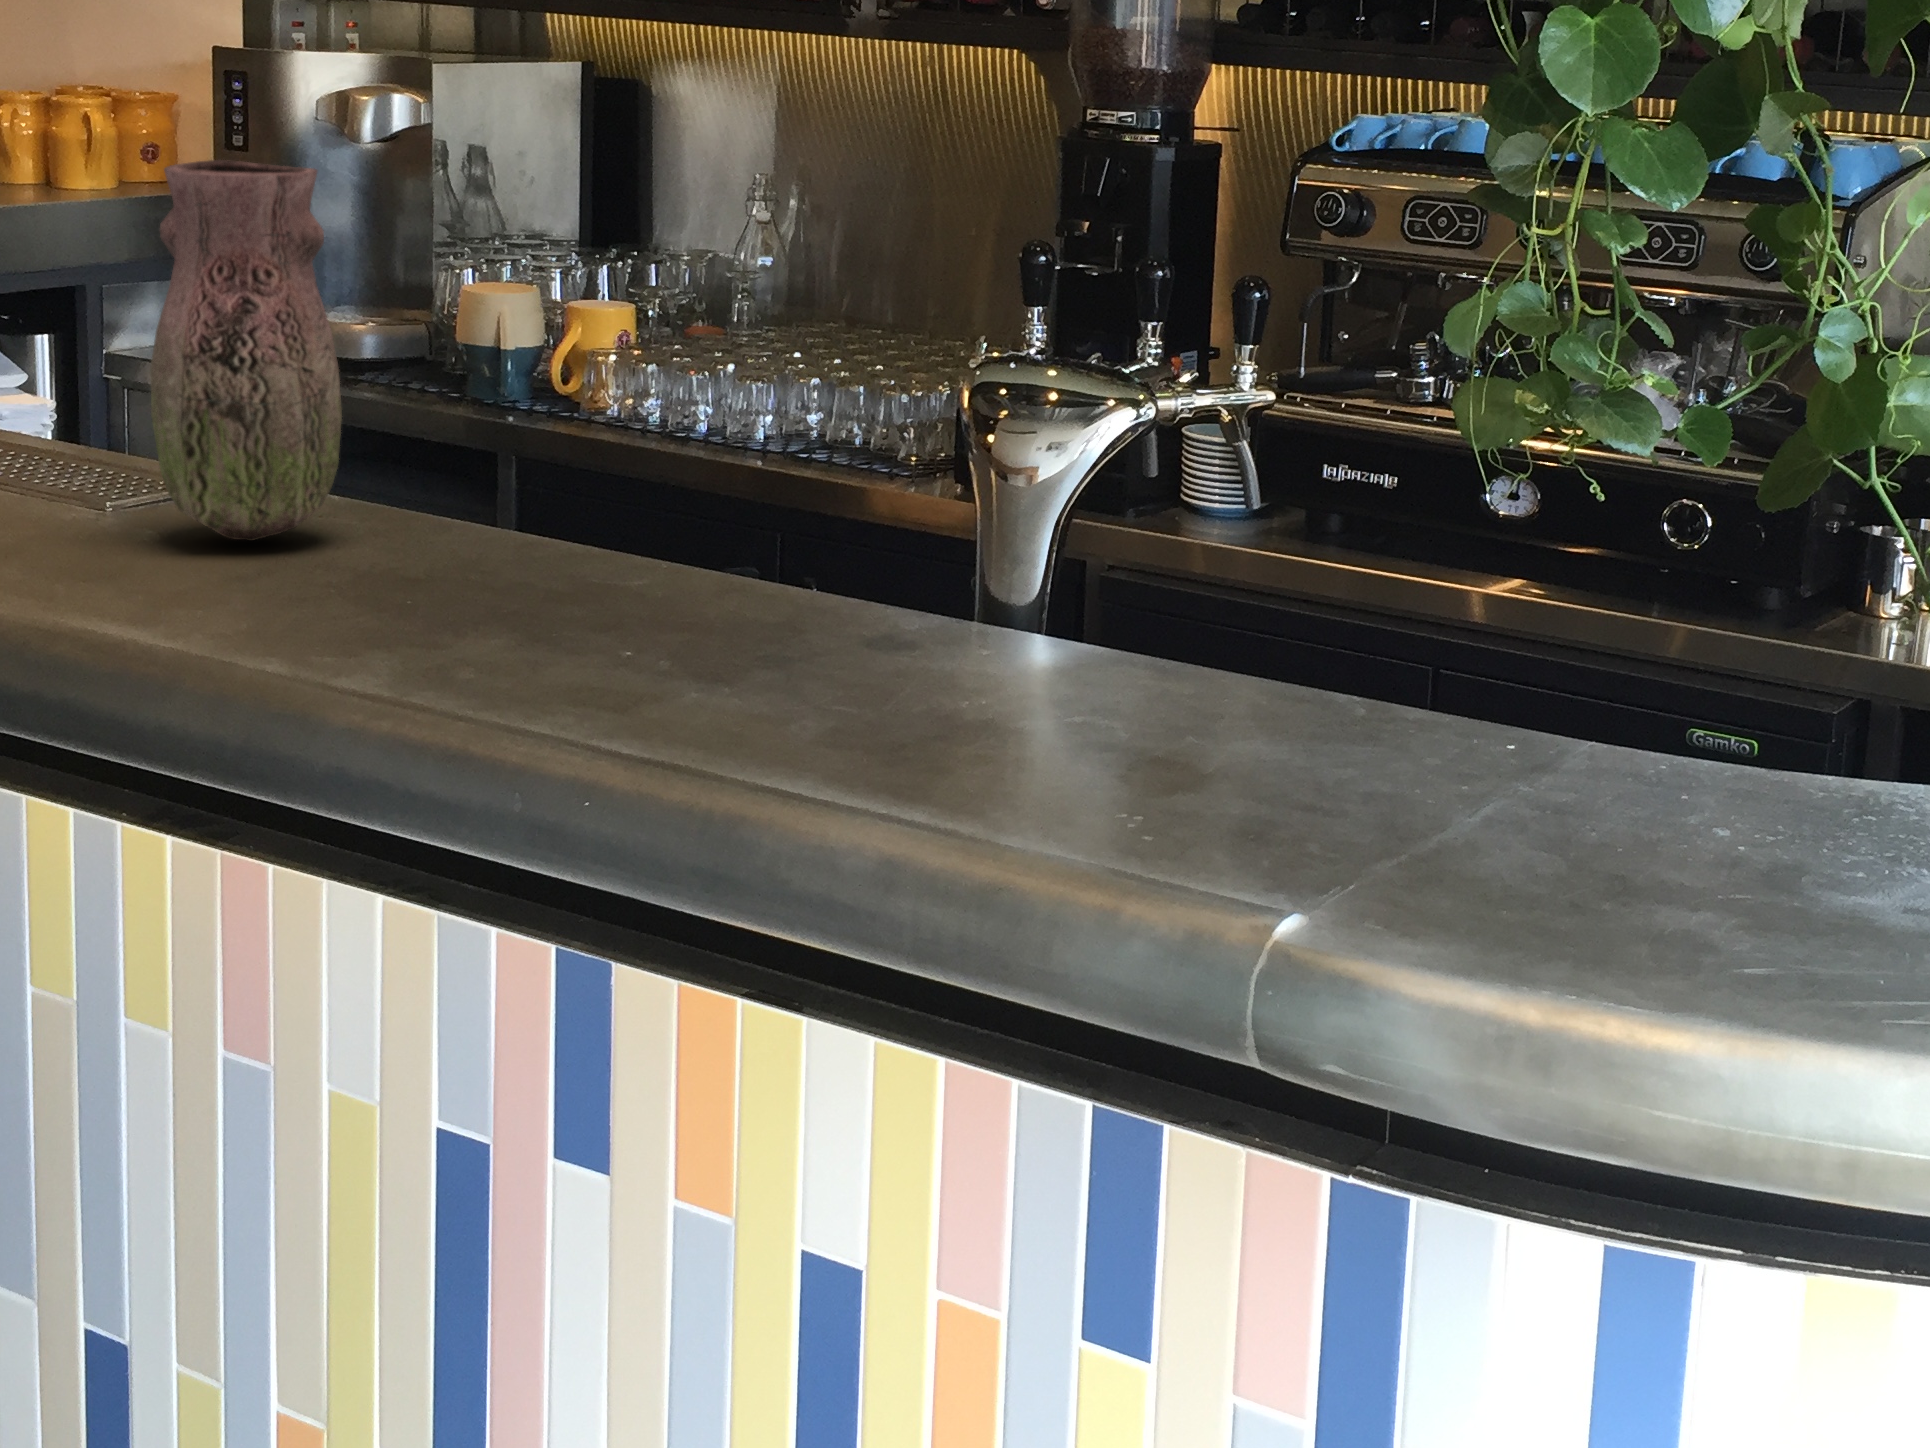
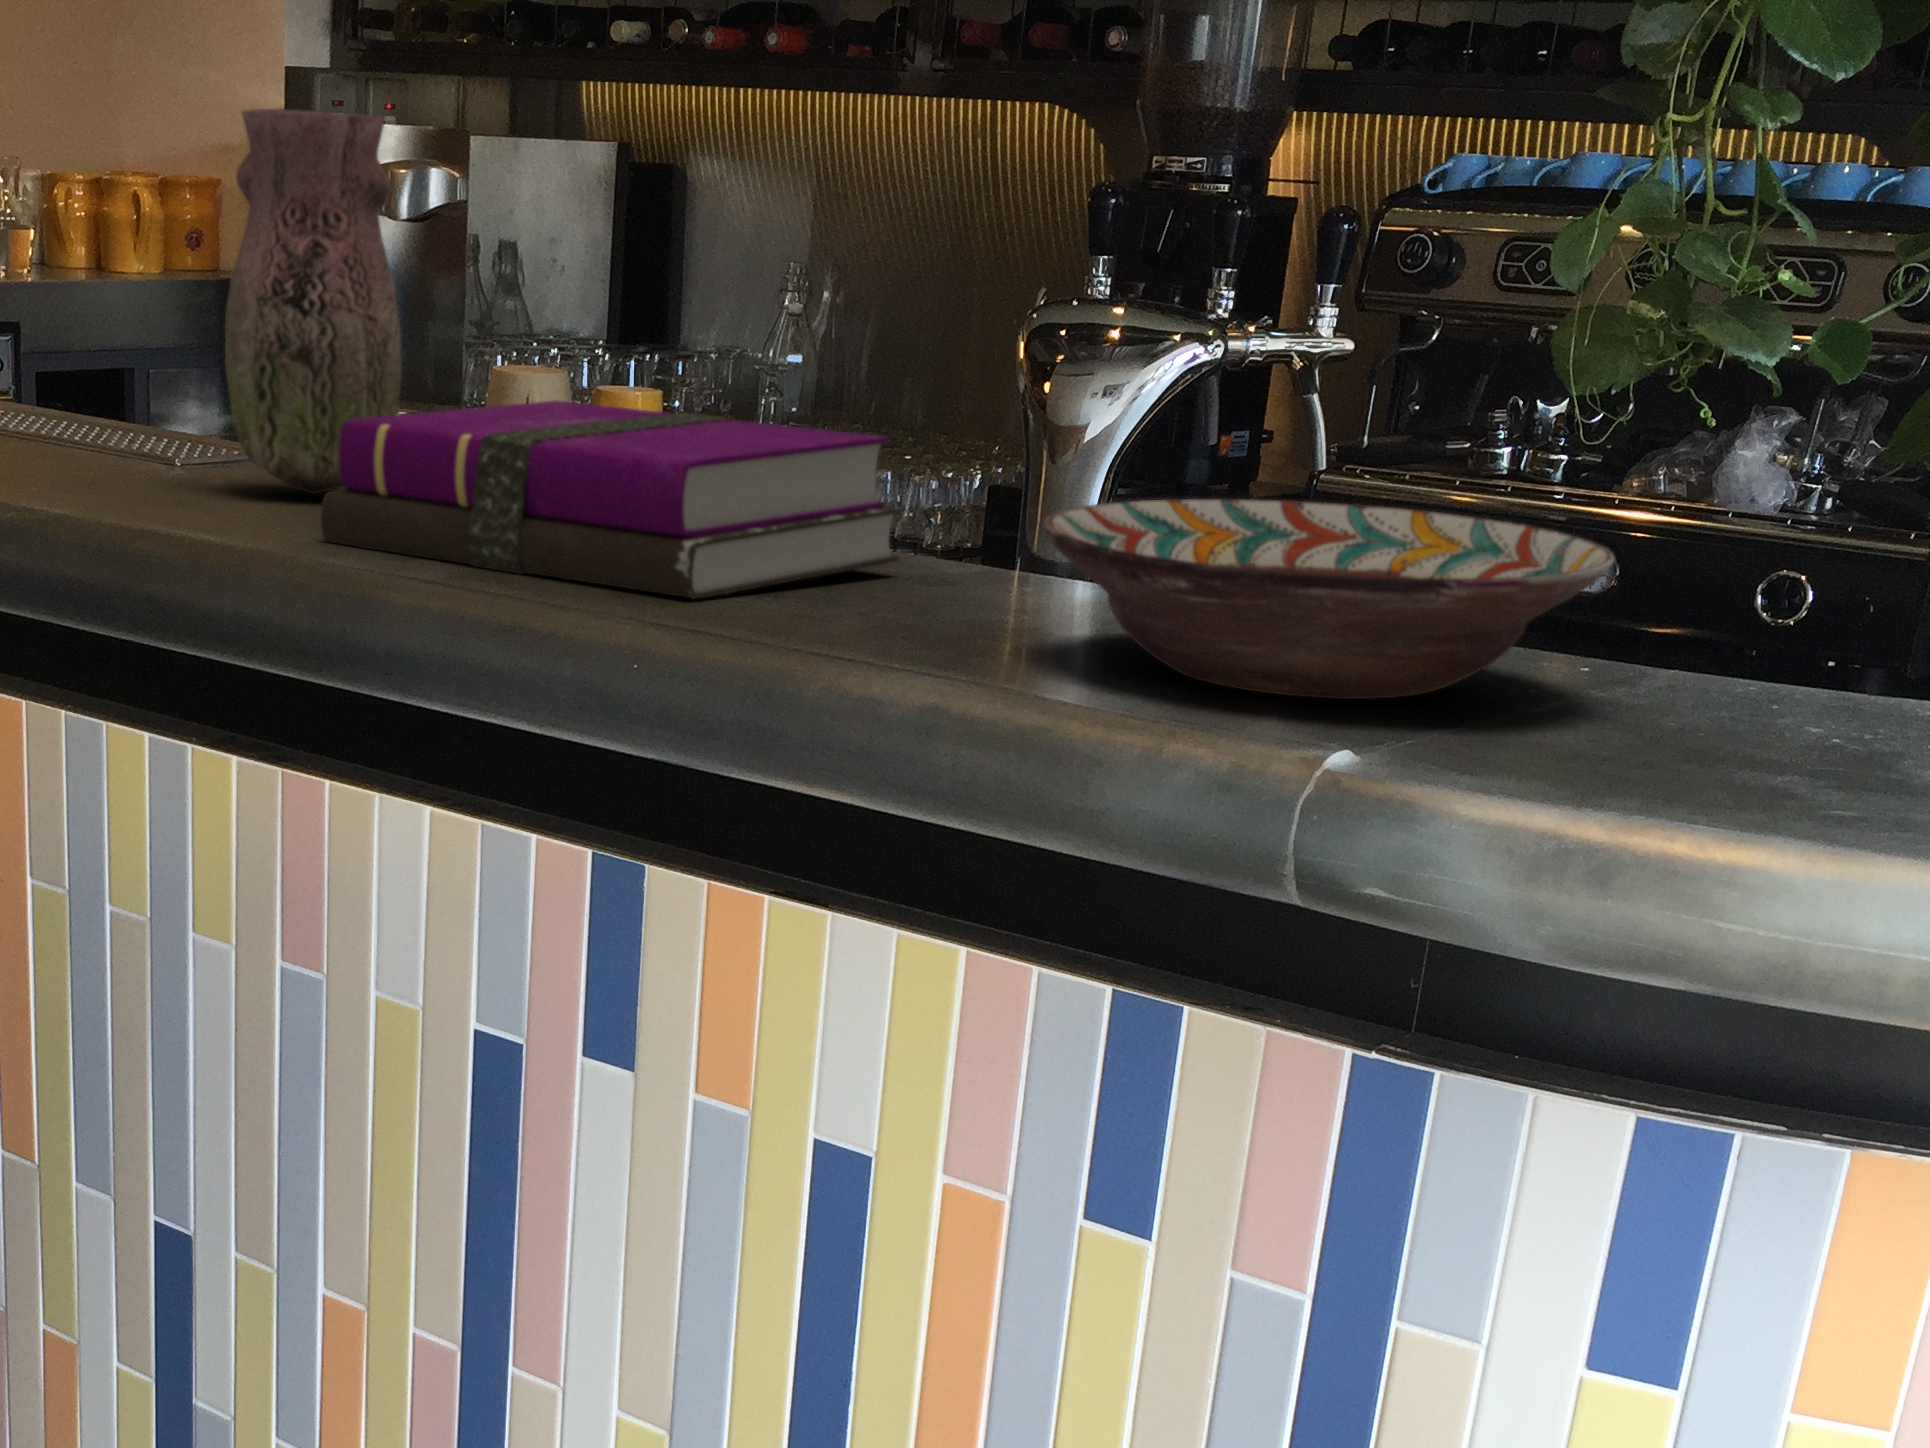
notebook: none [250,451,861,700] -> present [321,400,902,599]
decorative bowl: none [1002,580,1560,818] -> present [1043,499,1614,699]

